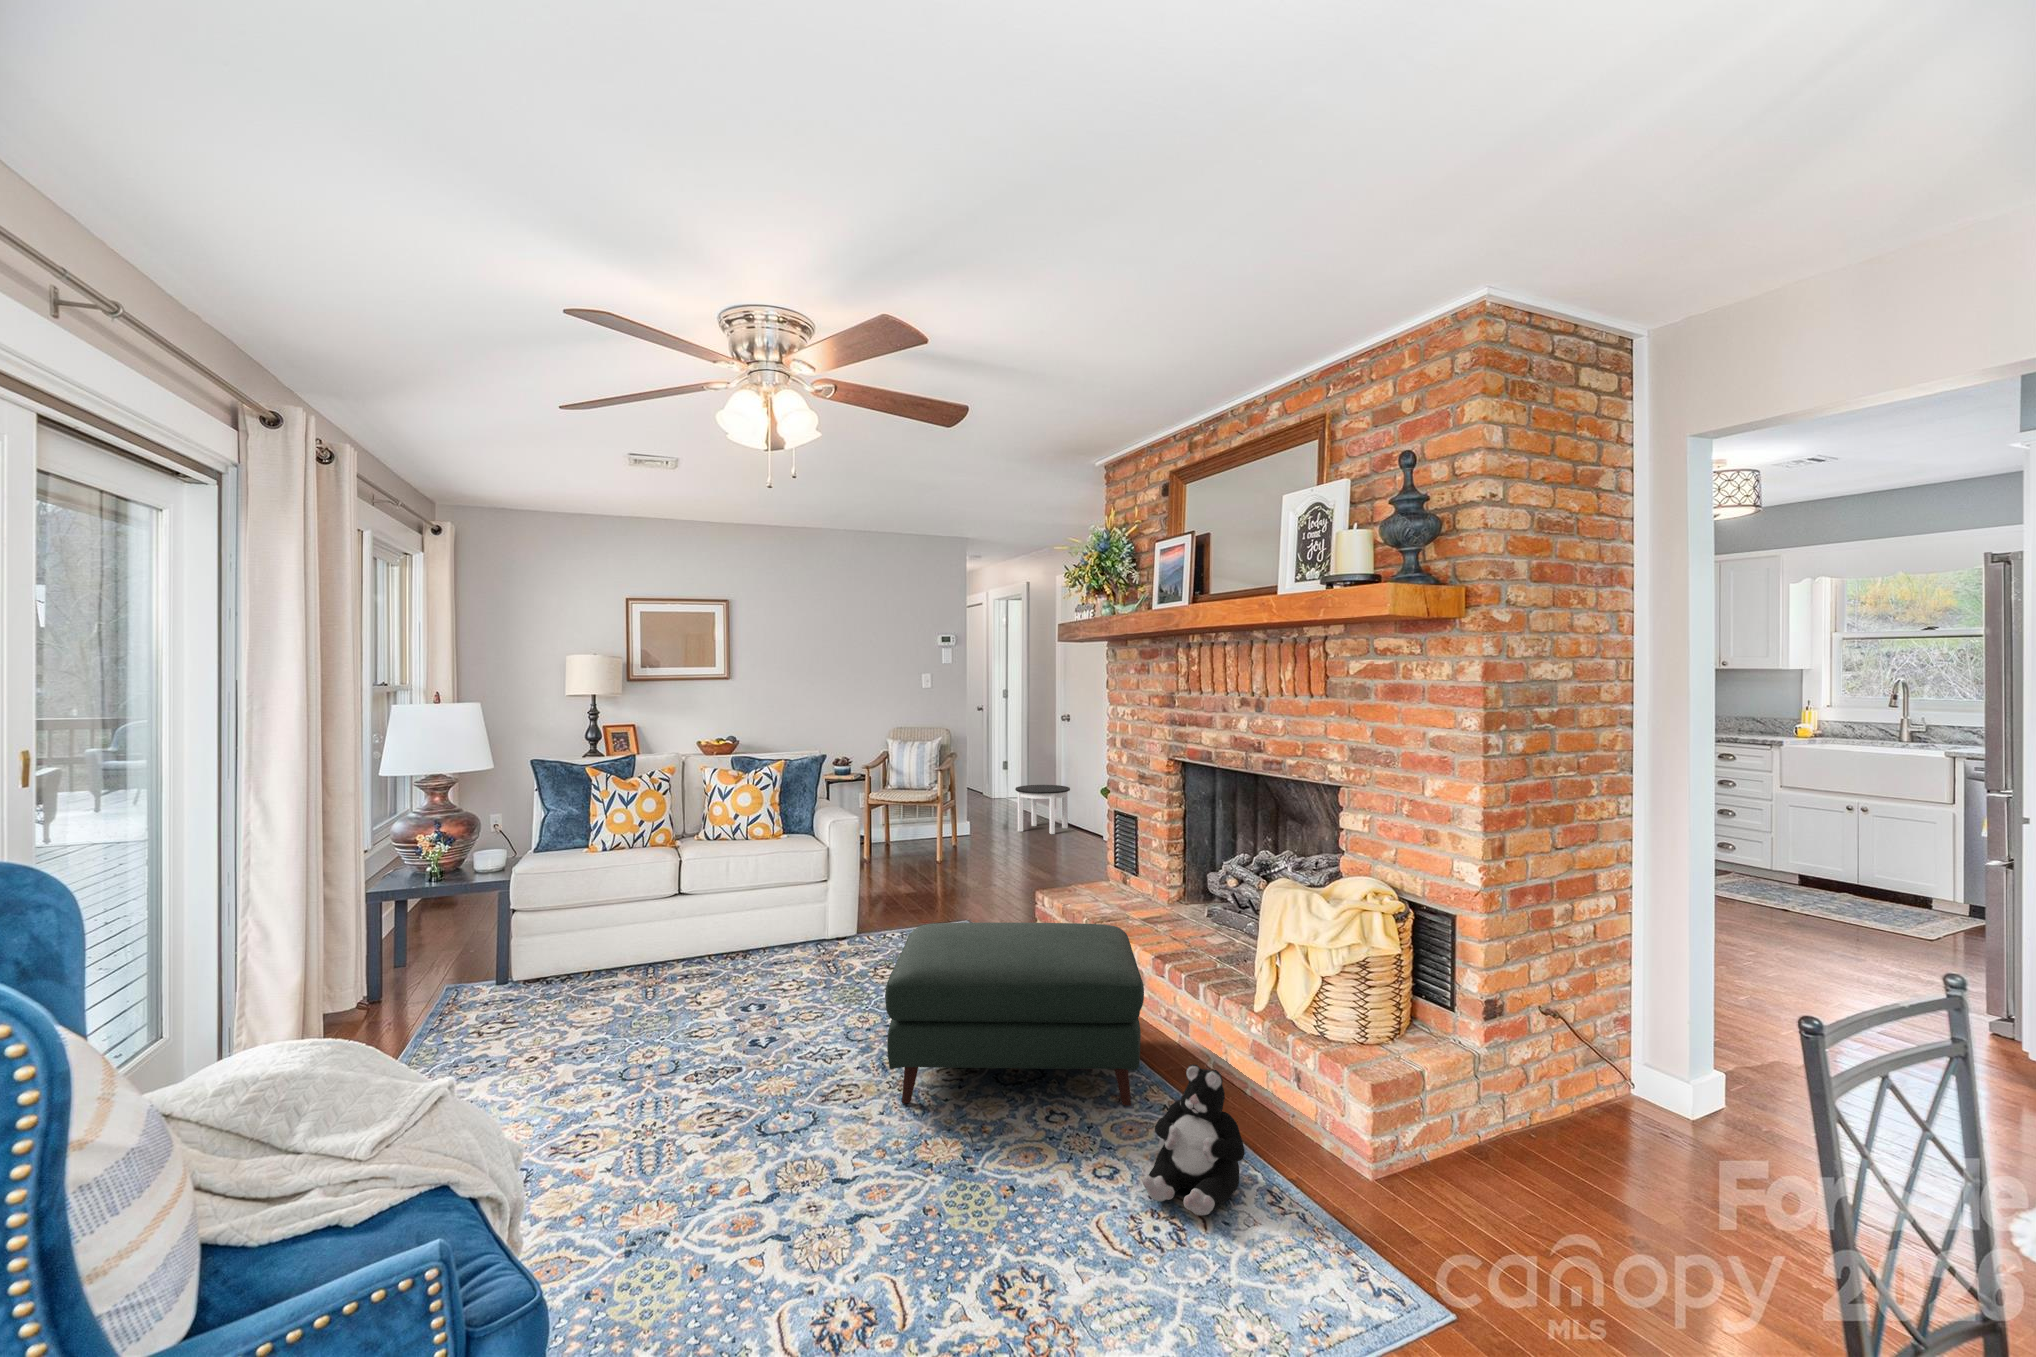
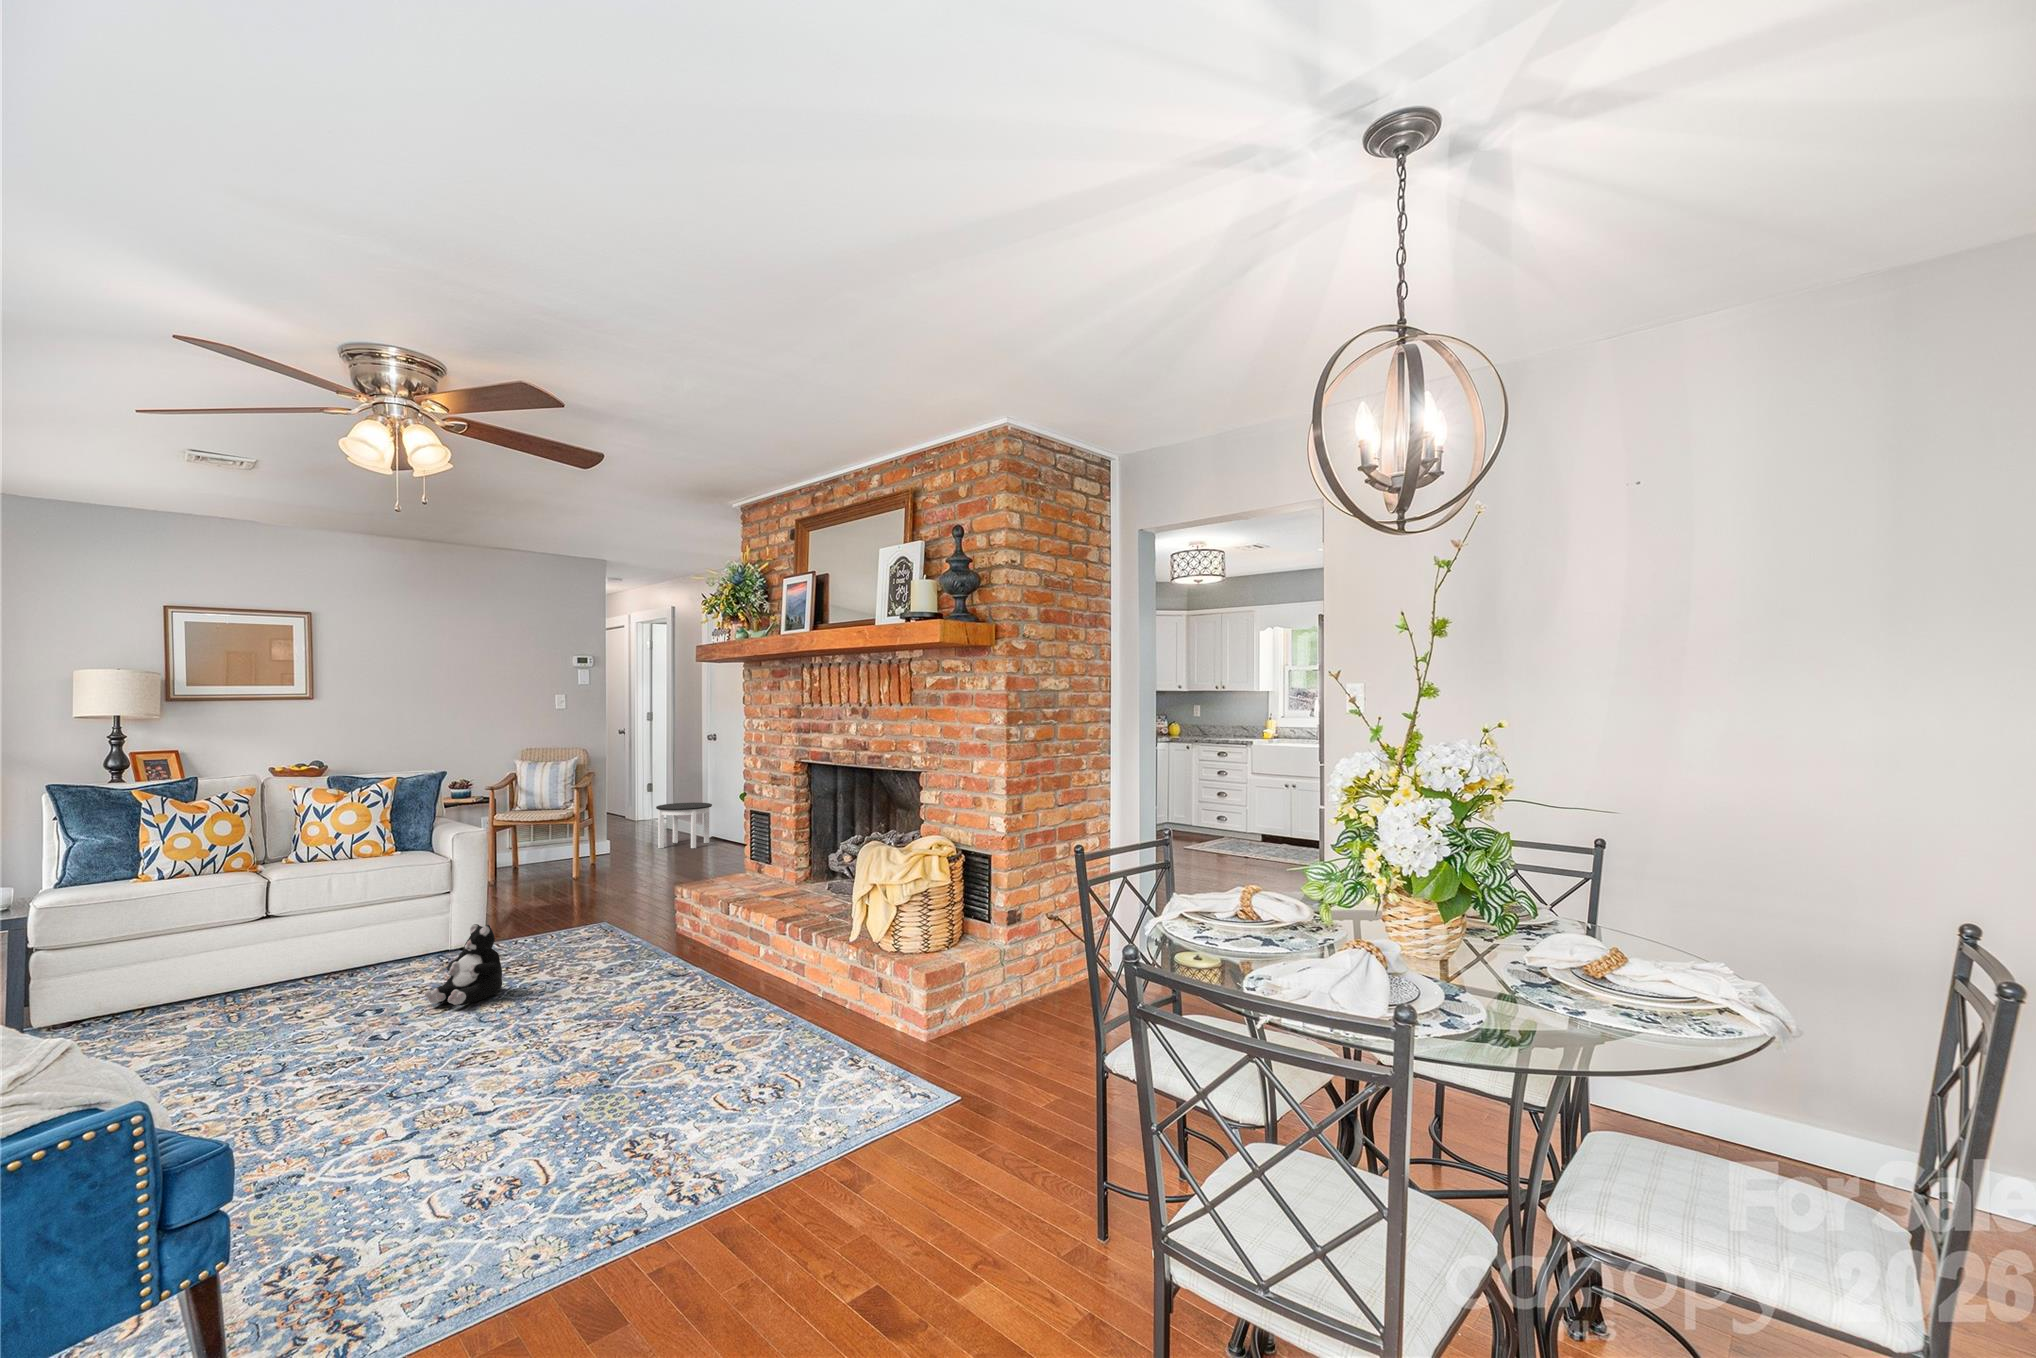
ottoman: present [885,923,1144,1106] -> none [524,894,761,1057]
plush toy: present [1143,1064,1245,1216] -> present [425,924,502,1006]

